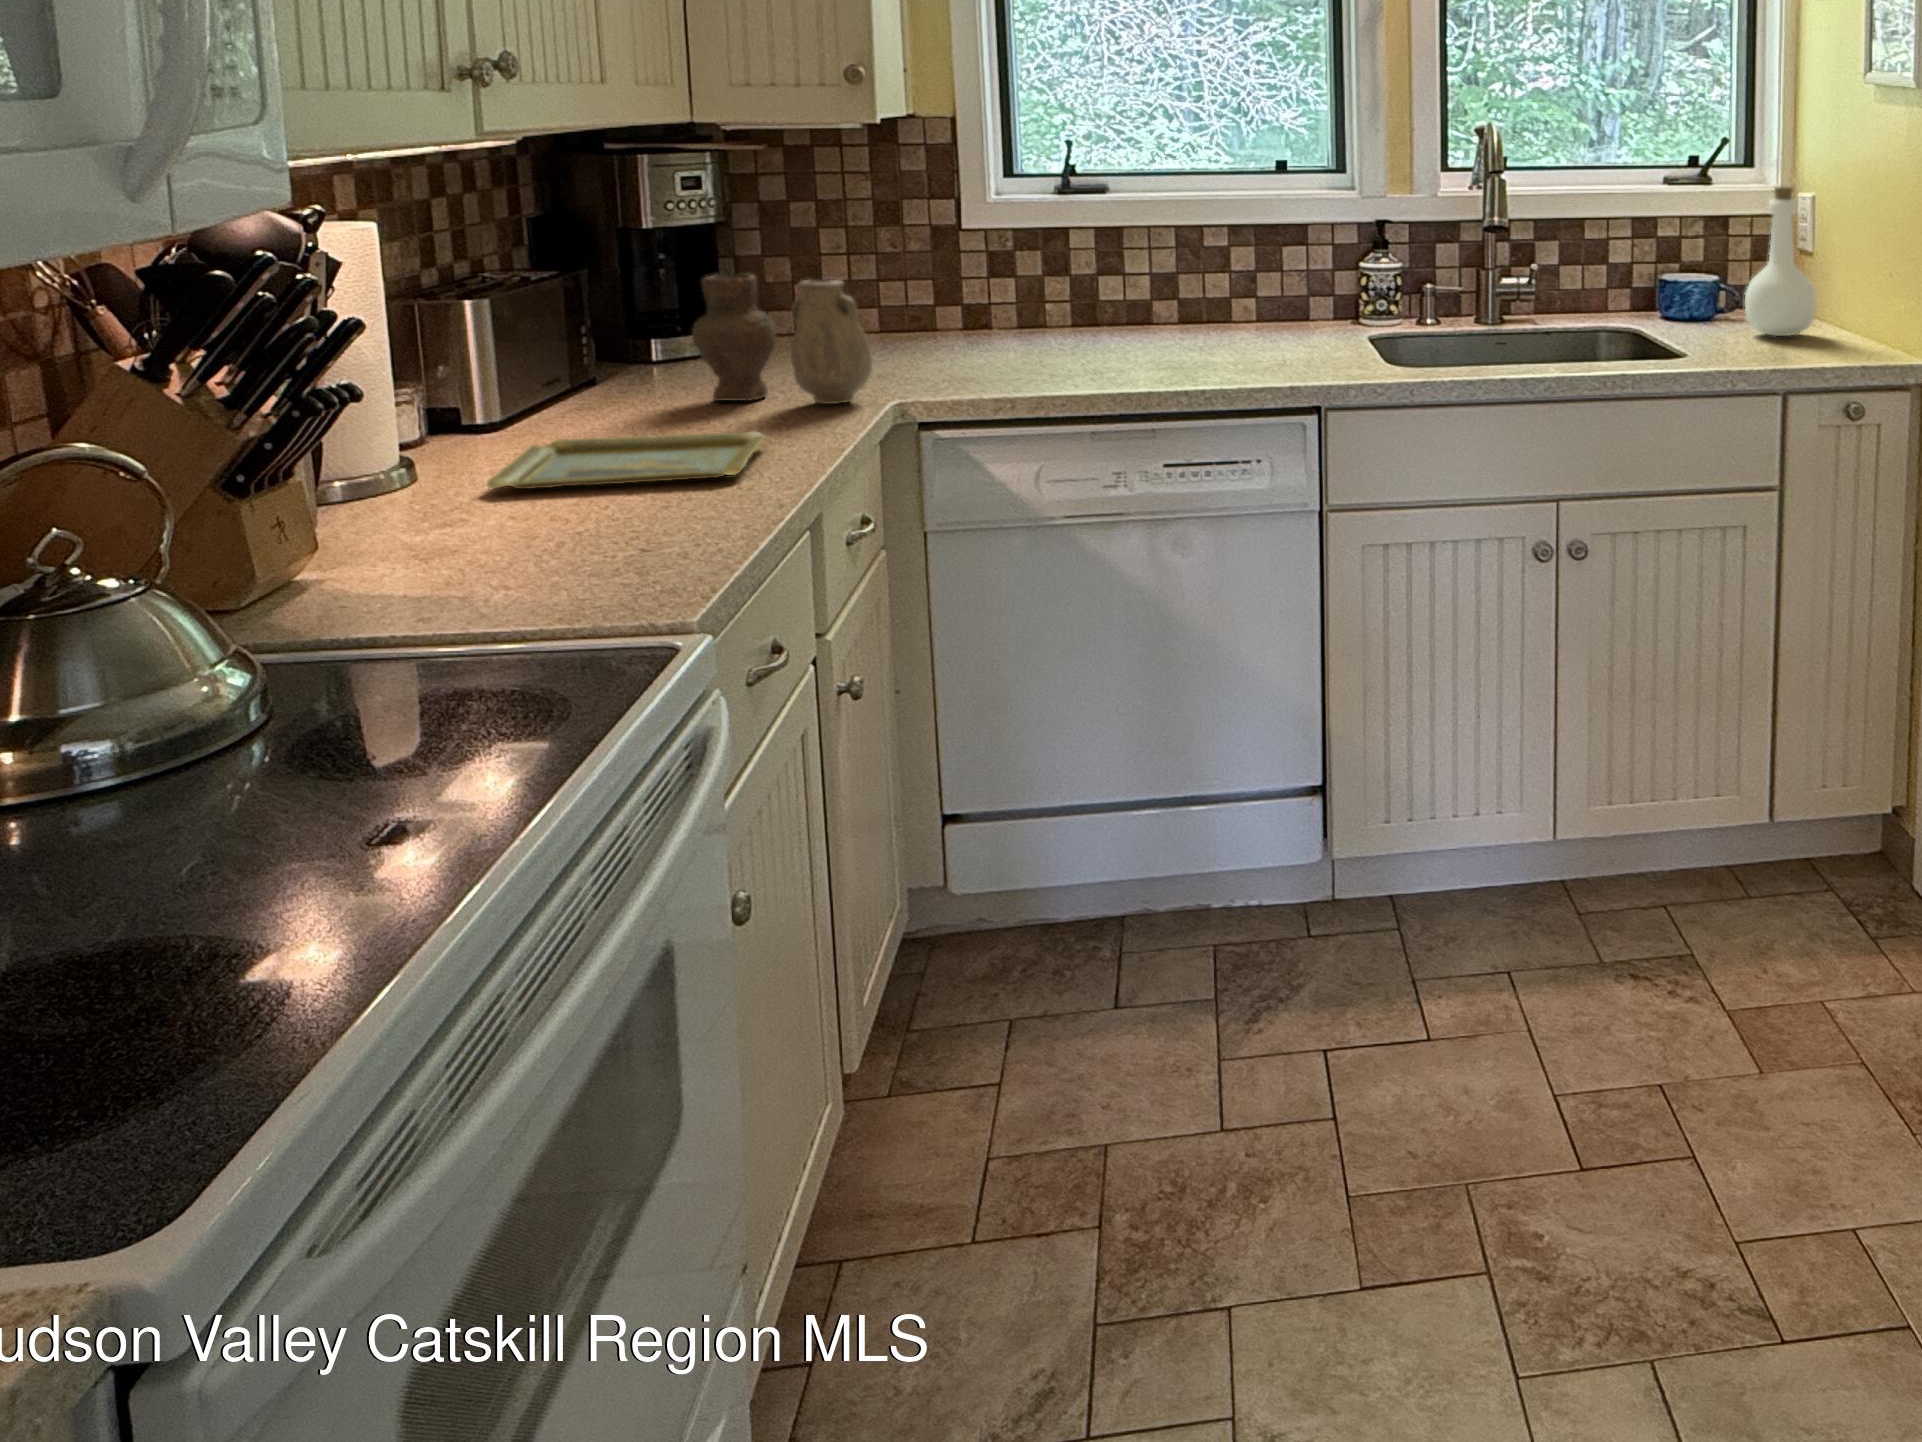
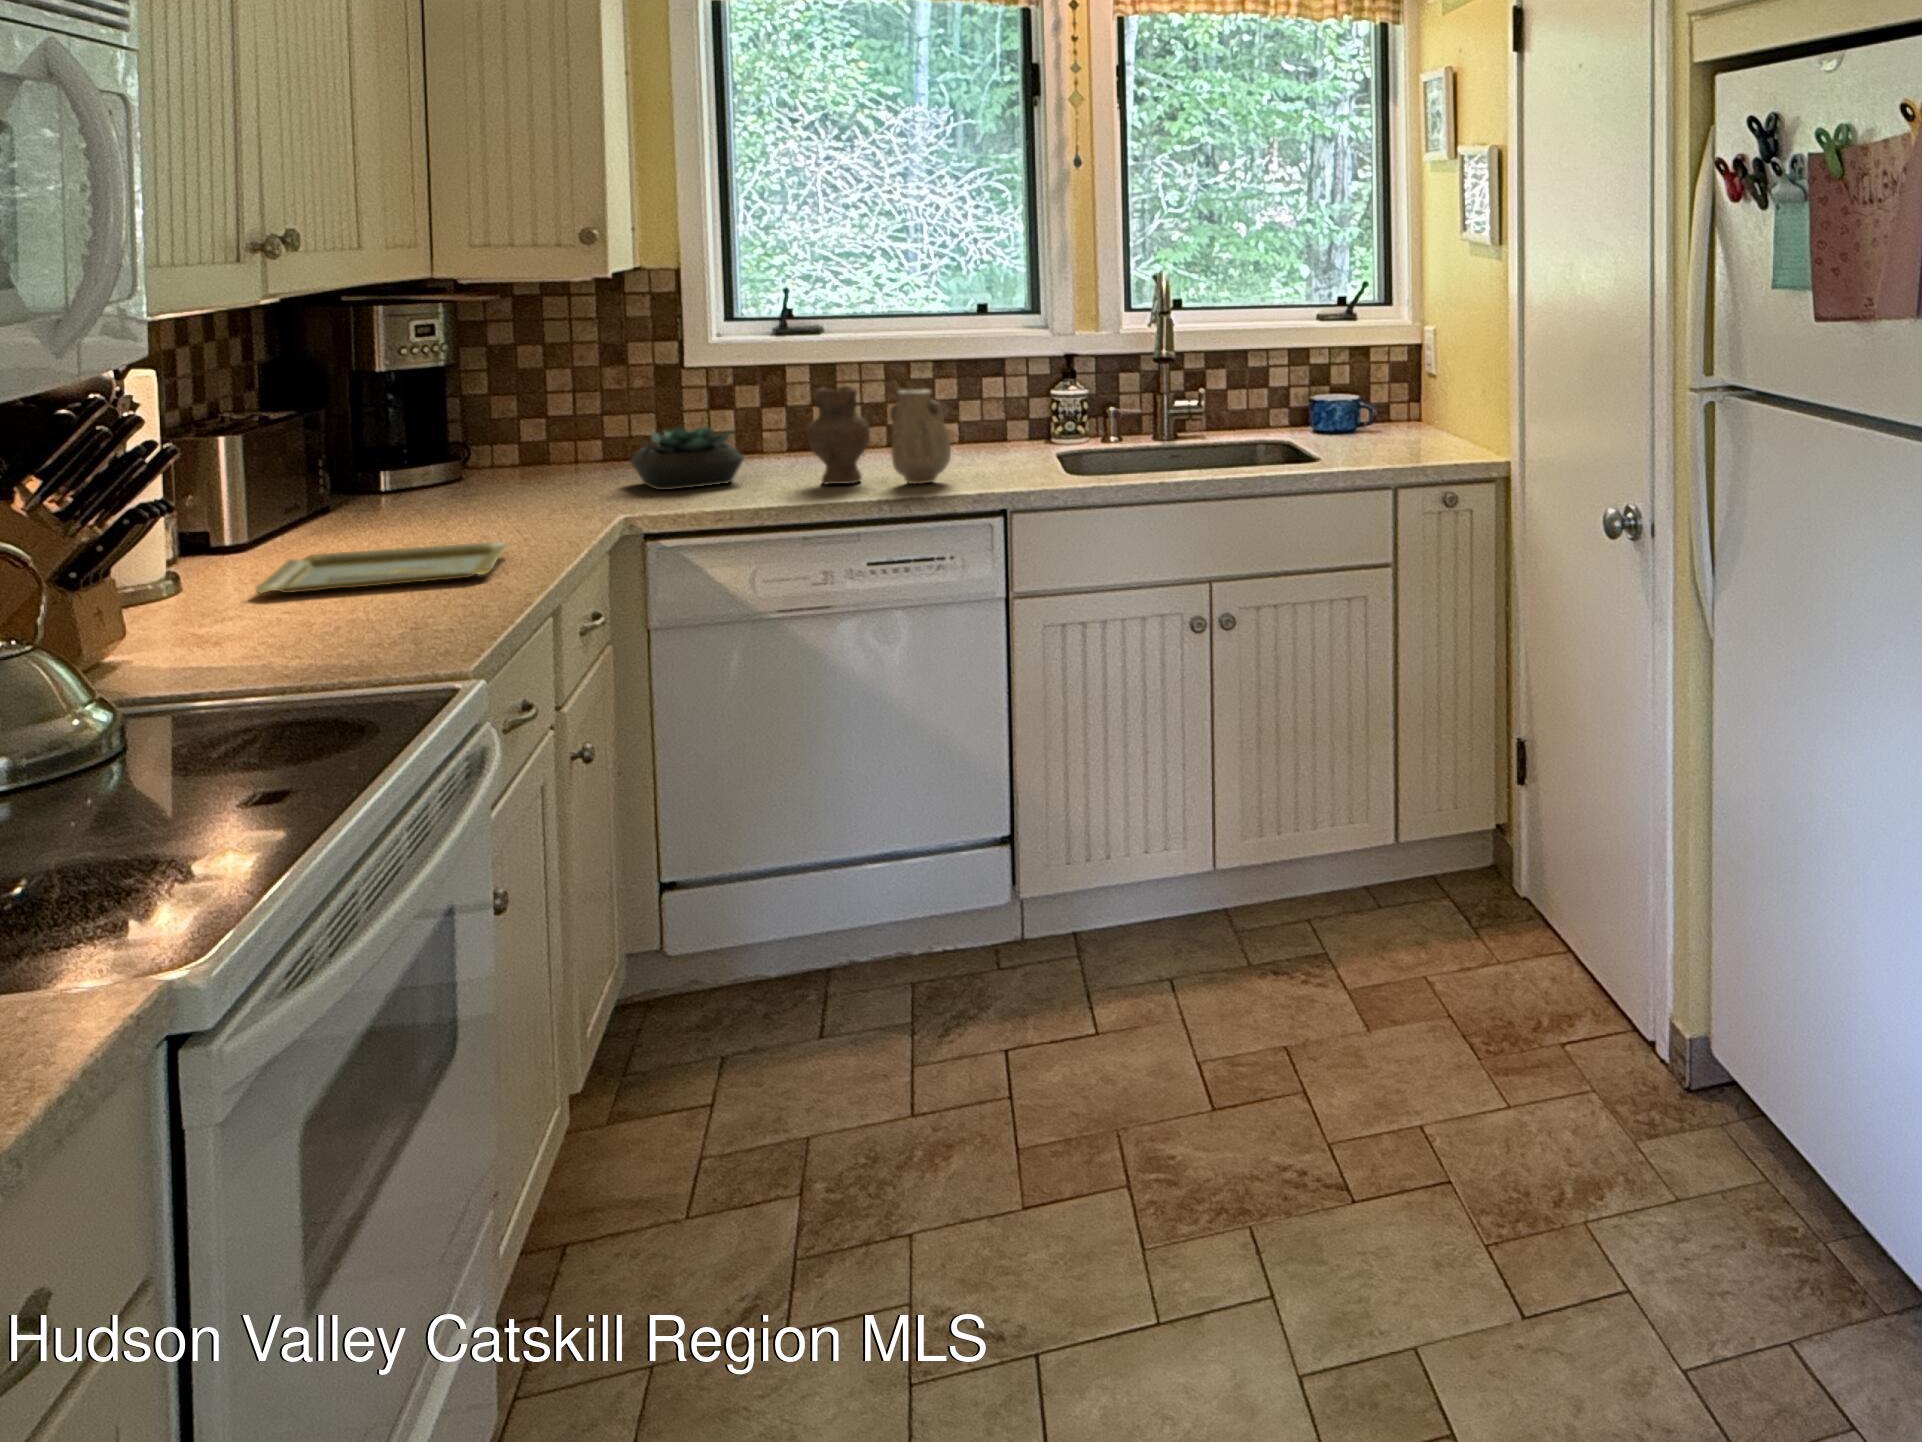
bottle: present [1745,186,1816,336] -> none [1378,322,1434,443]
vase: present [692,273,872,404] -> present [806,386,951,484]
succulent plant: none [906,296,1027,369] -> present [631,427,744,490]

